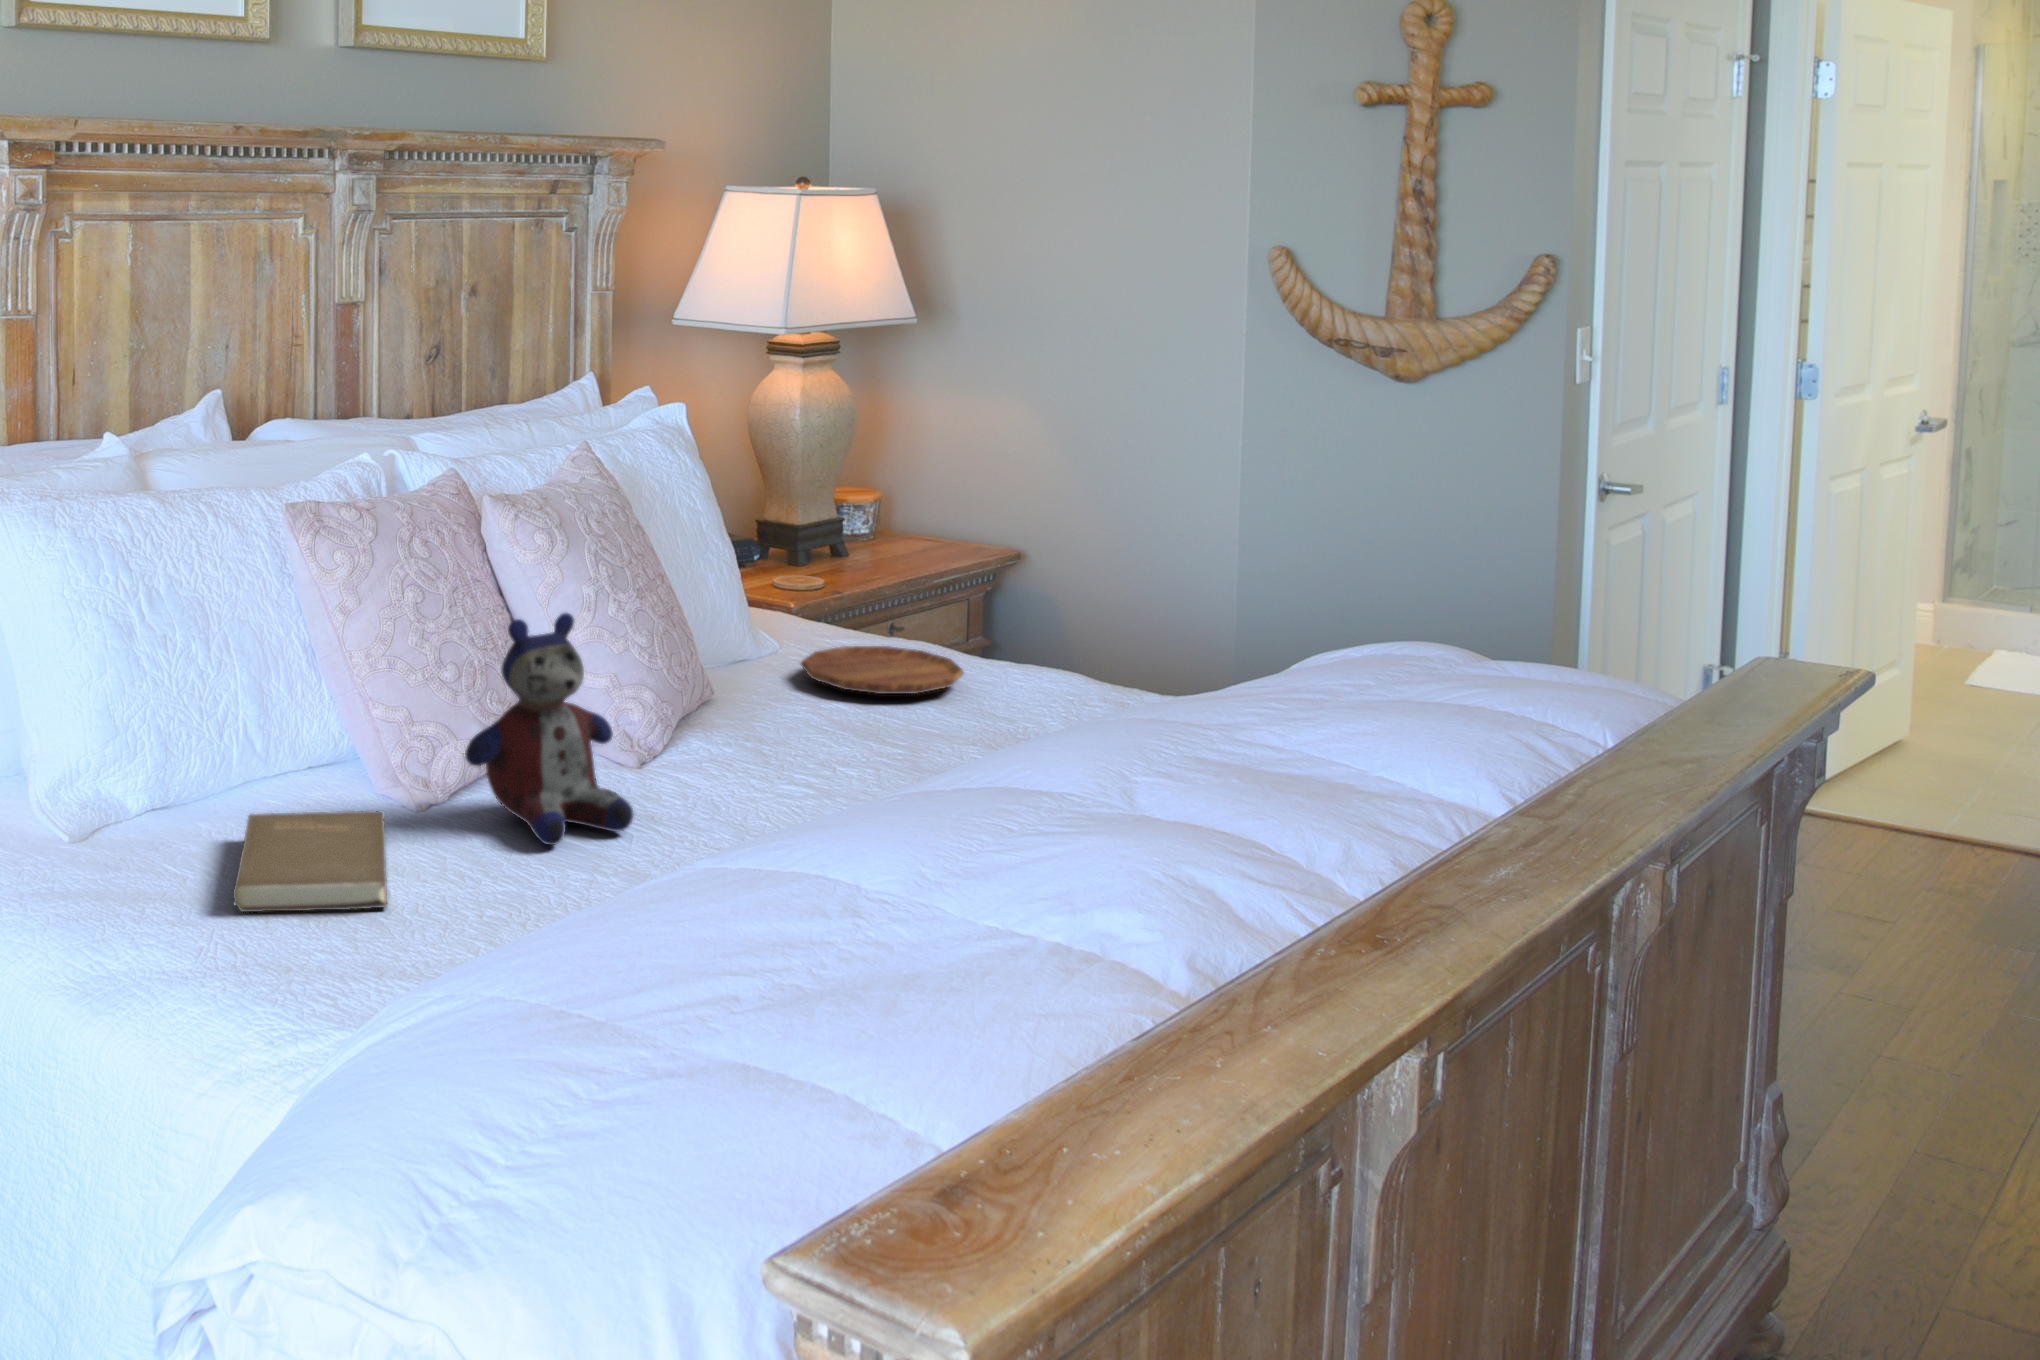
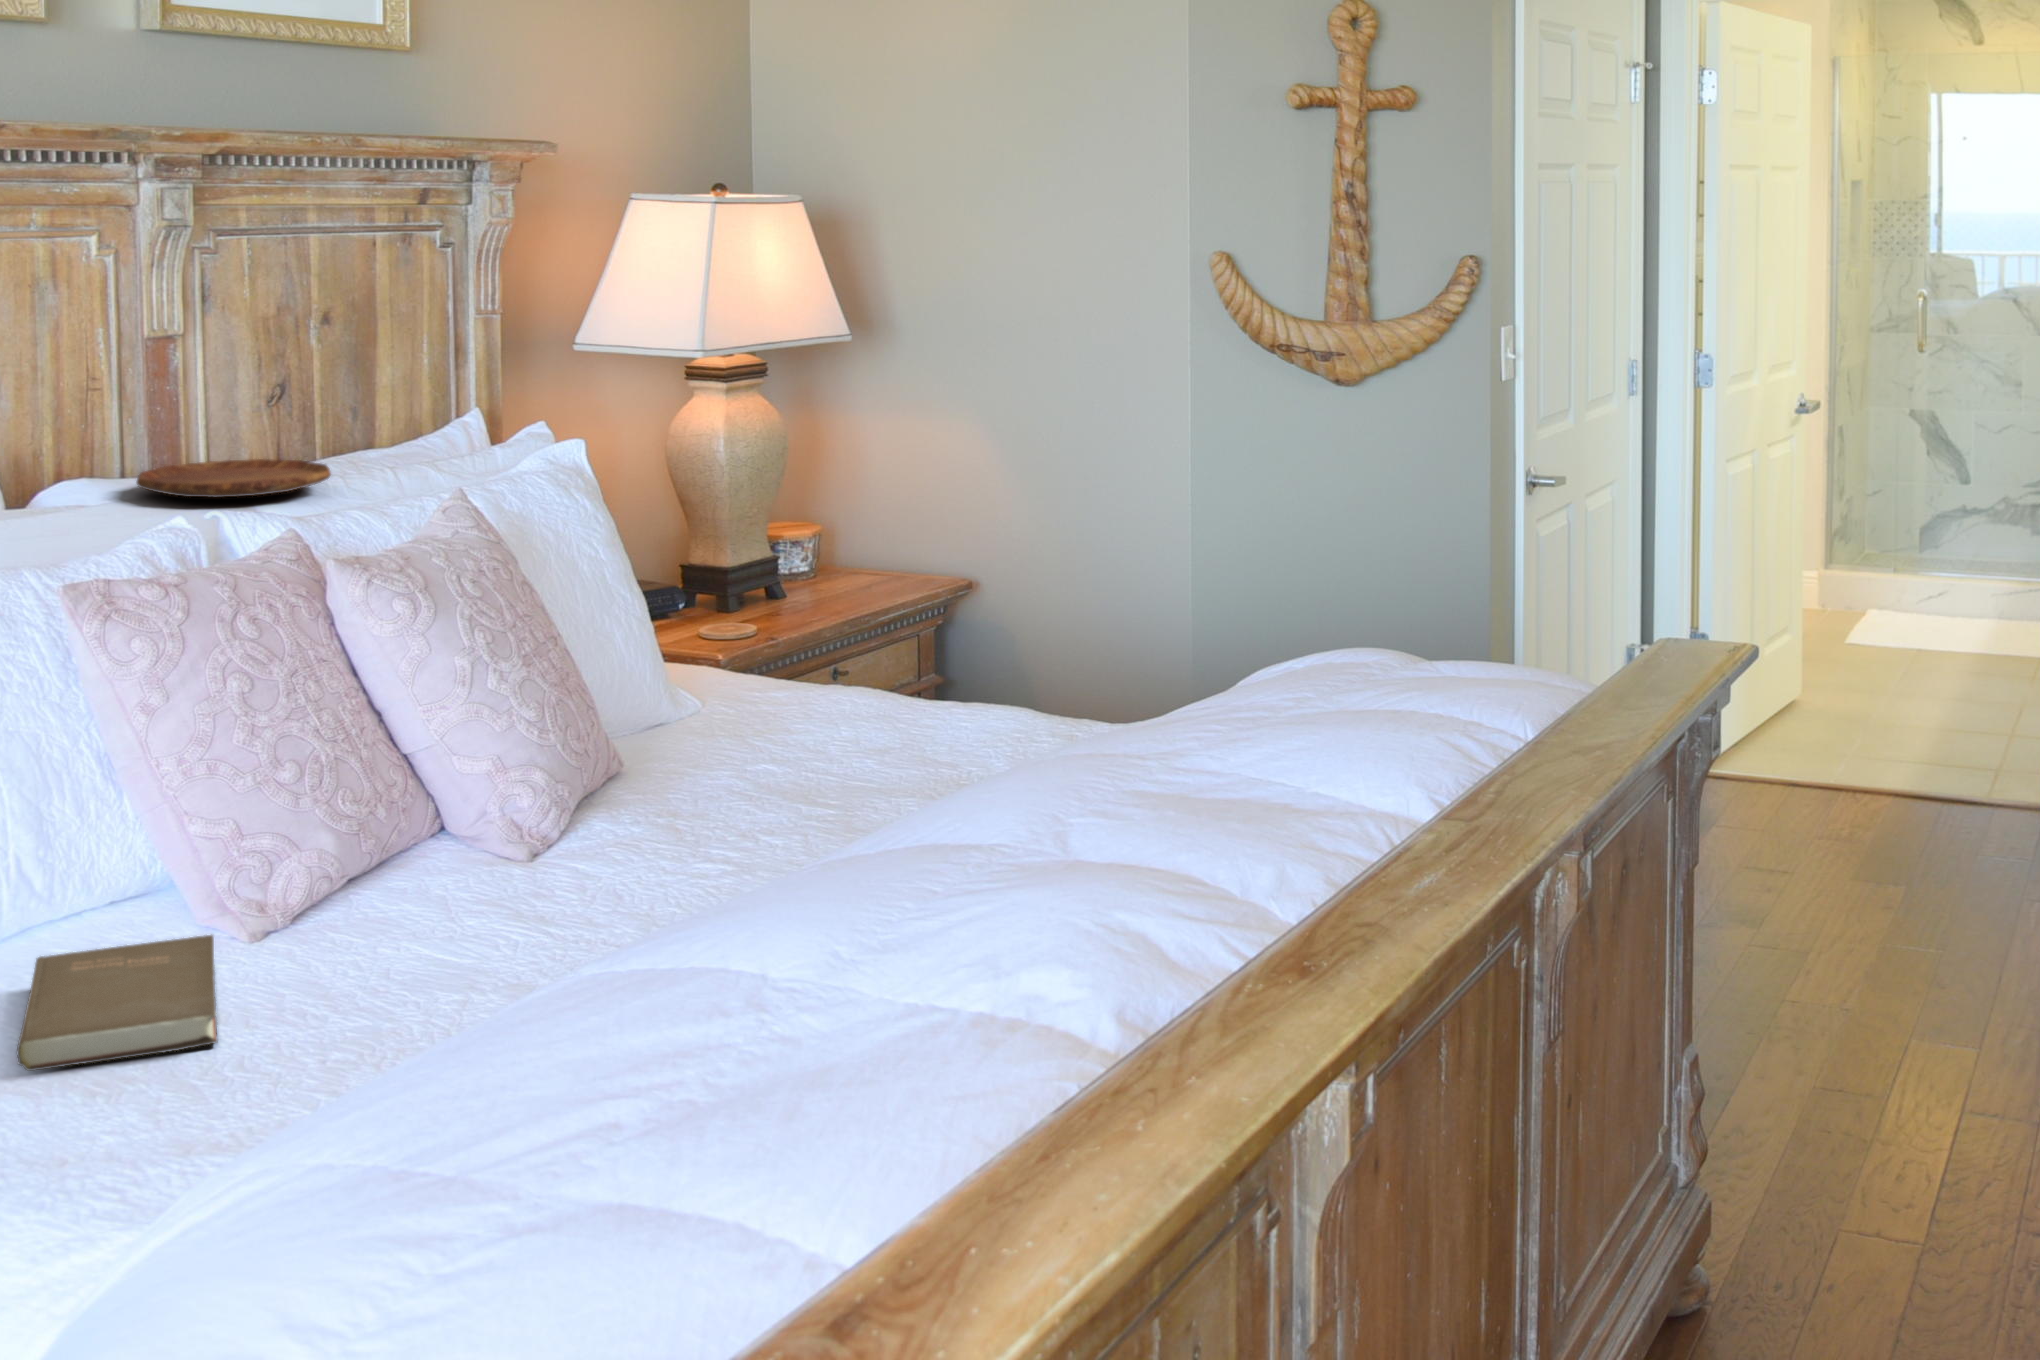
stuffed bear: present [465,613,633,845] -> none [314,689,519,951]
tray: present [801,646,964,694] -> present [136,459,331,497]

